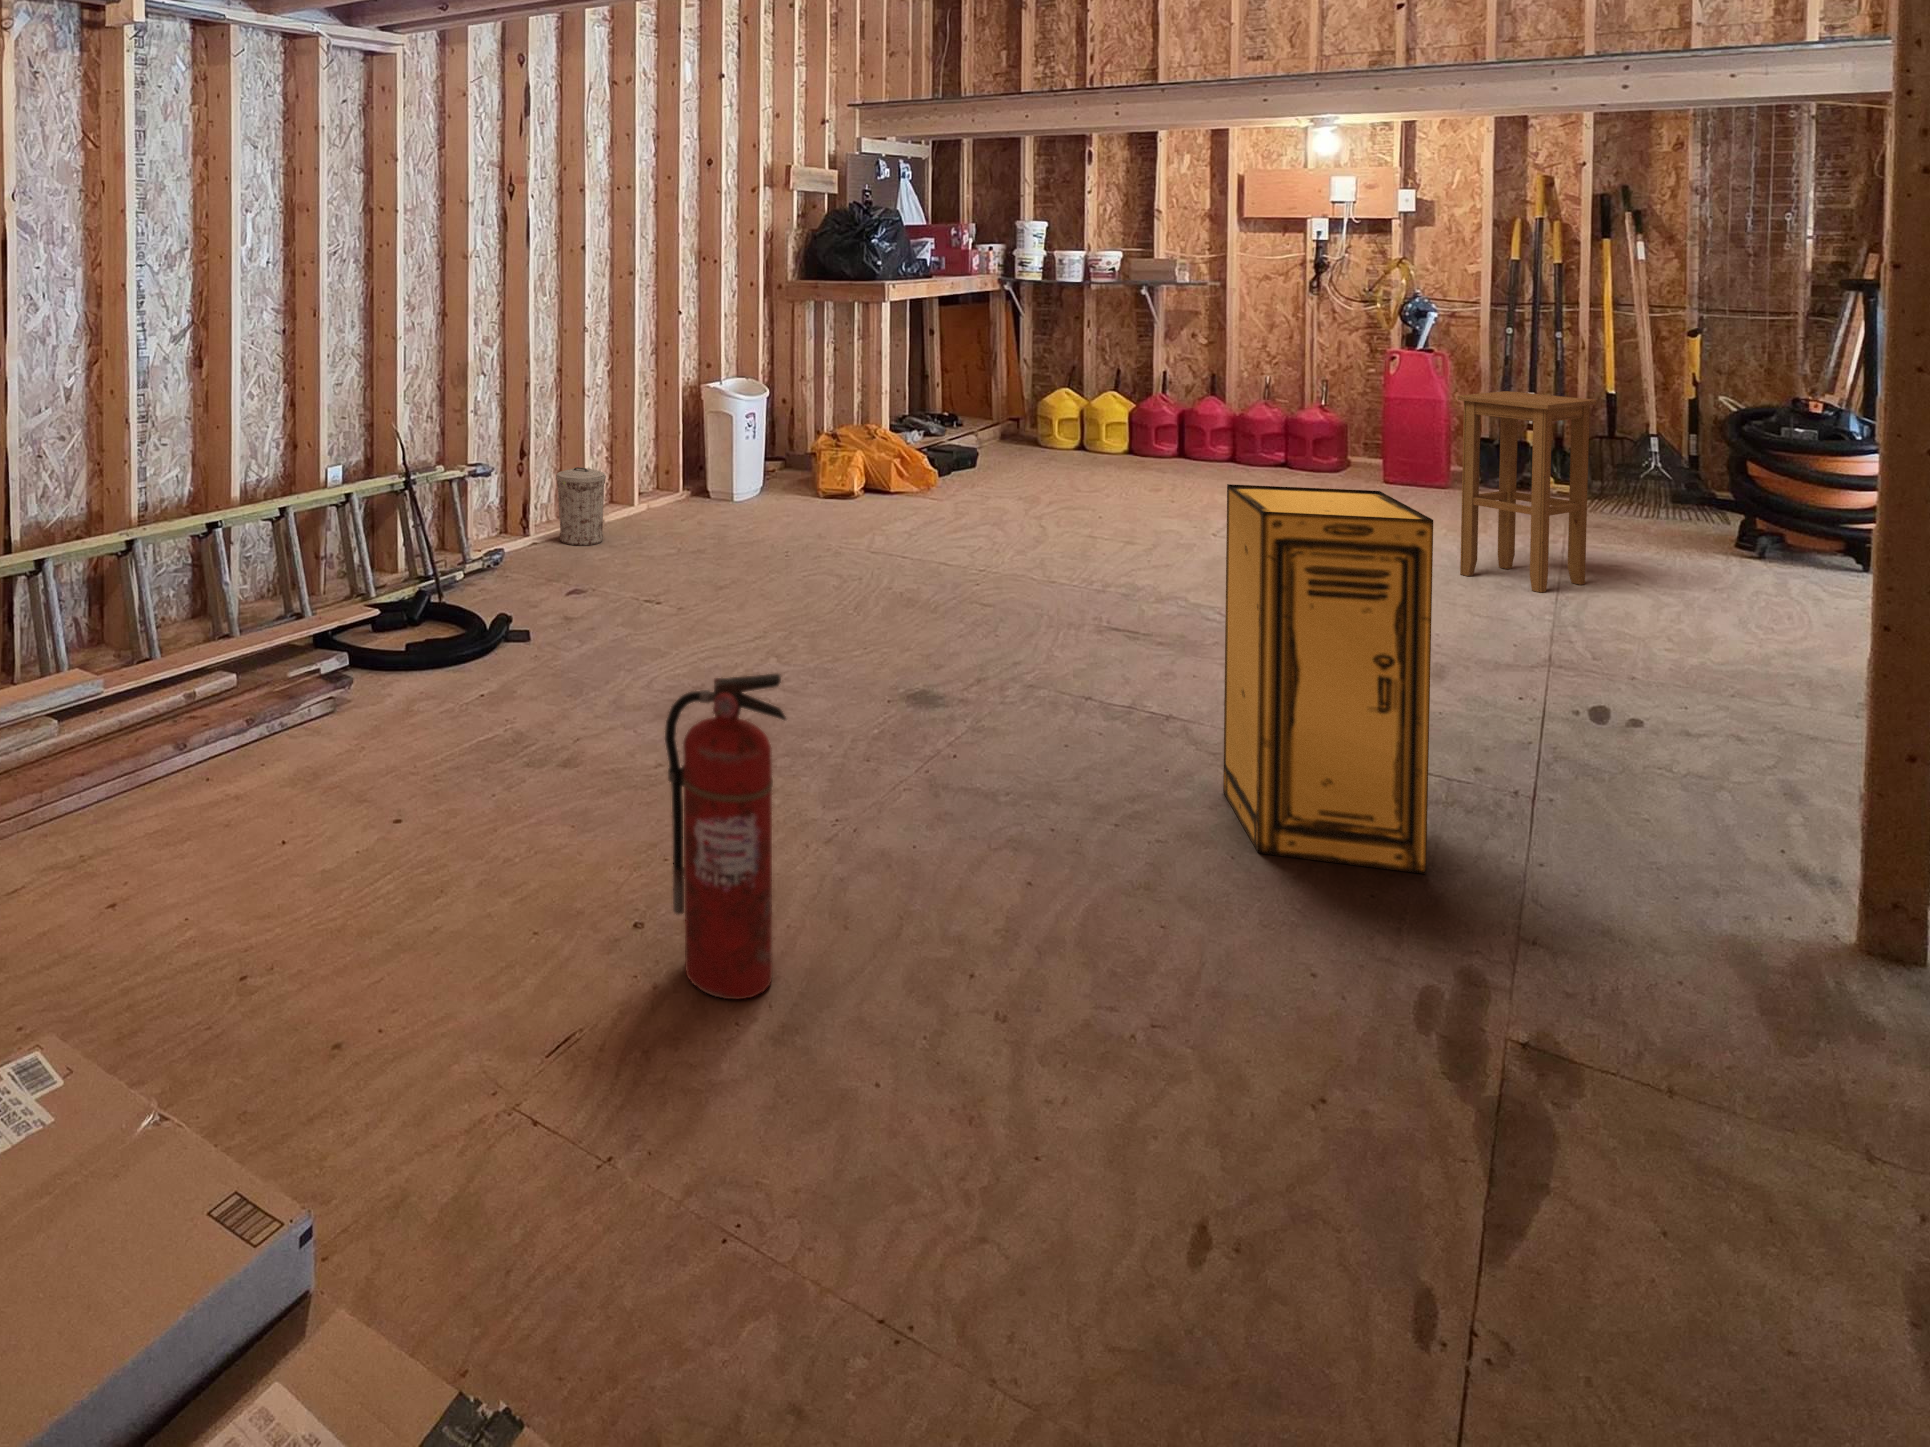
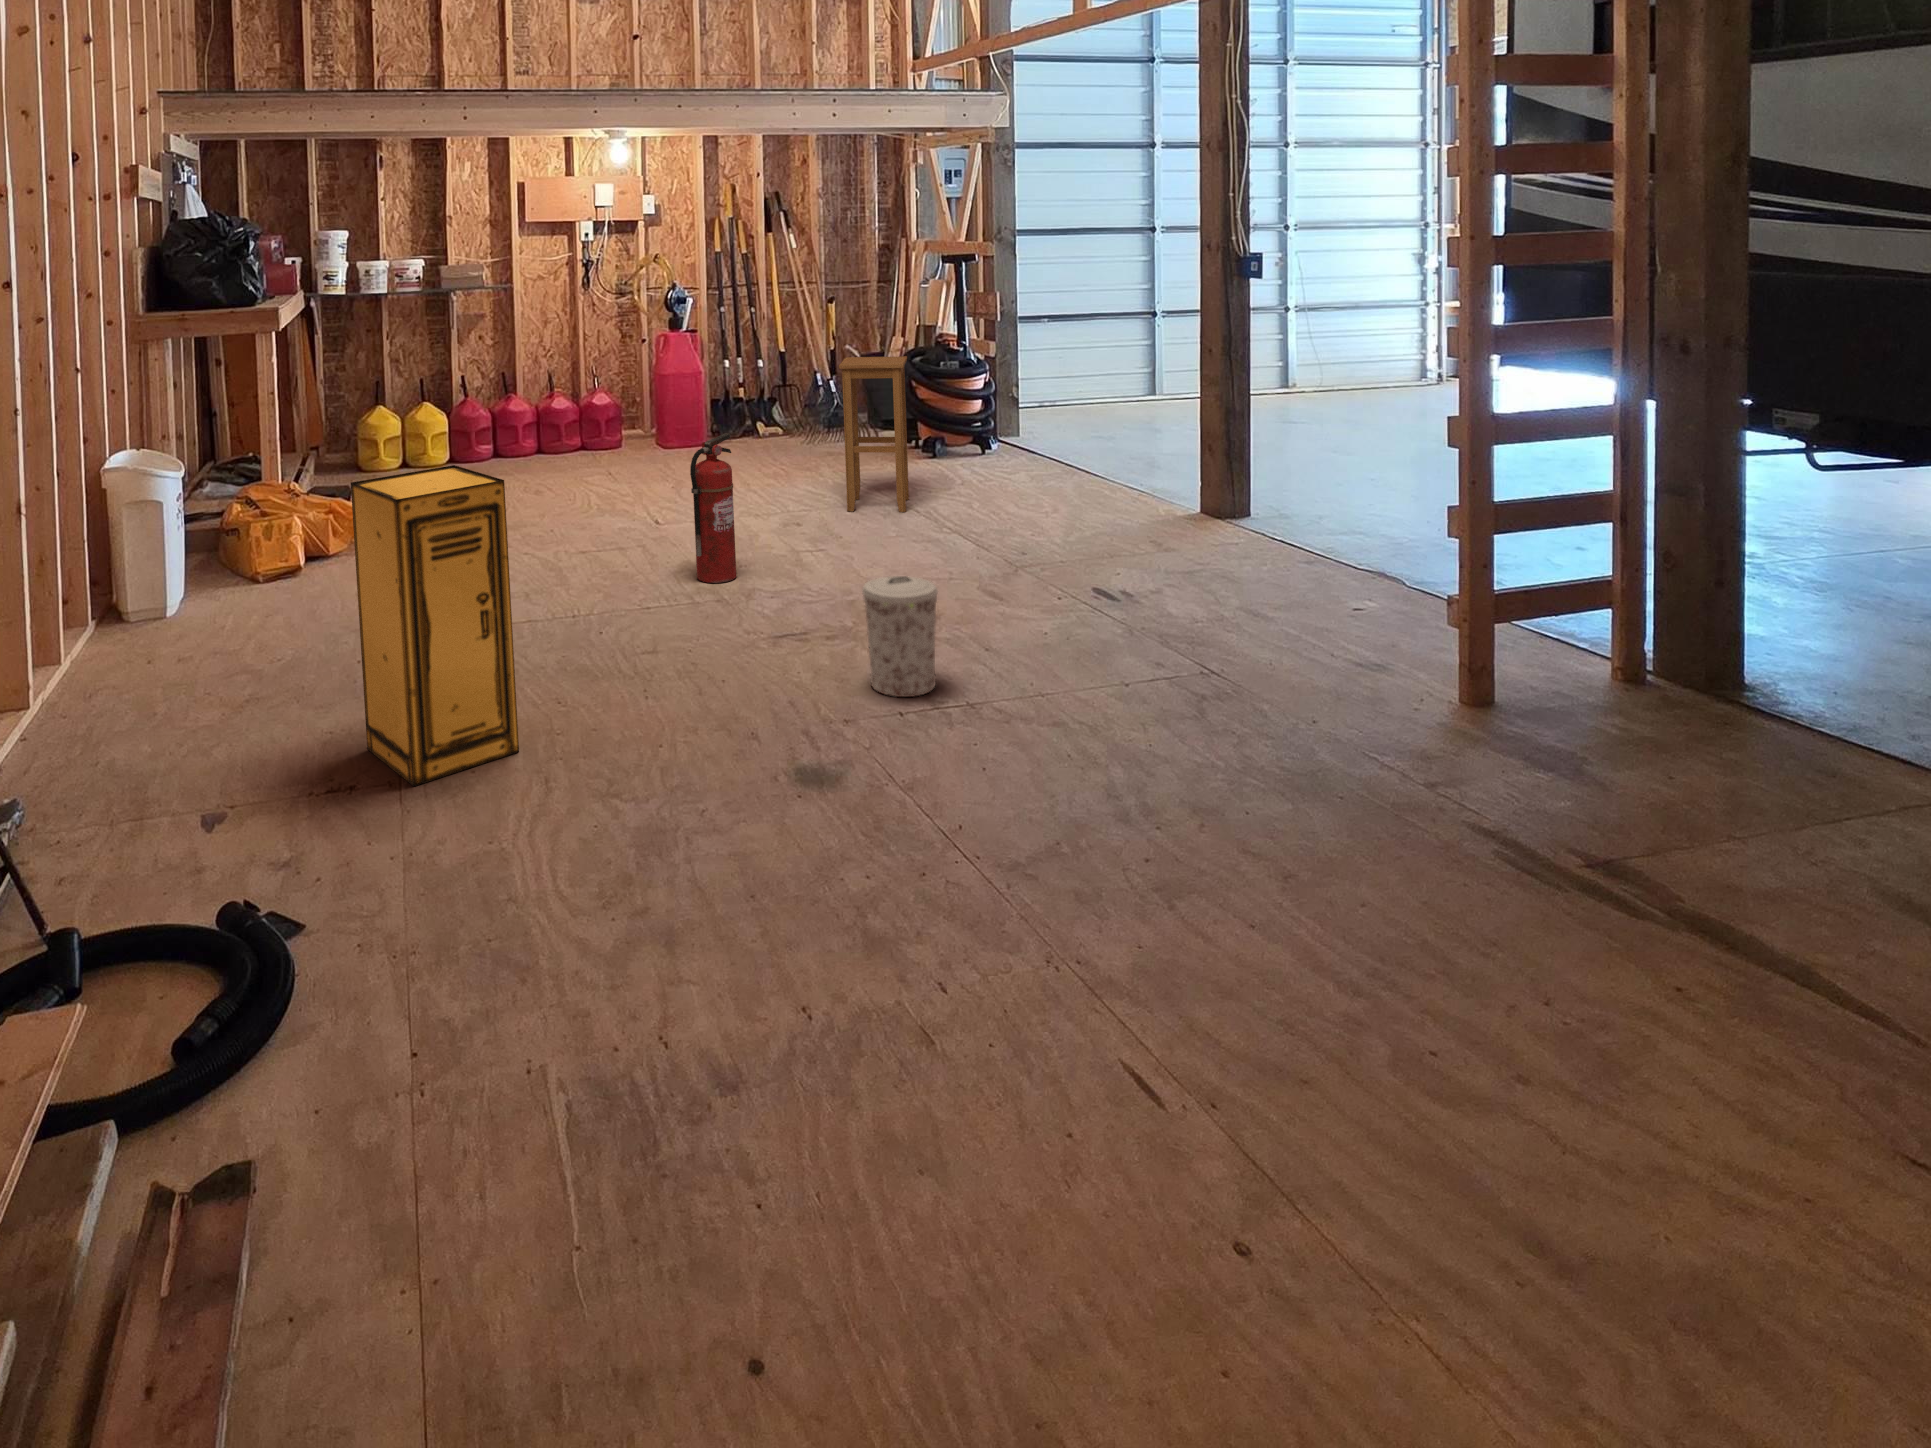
trash can: present [556,467,606,545] -> present [862,576,938,697]
storage cabinet: present [1223,484,1433,874] -> present [351,465,519,786]
fire extinguisher: present [665,674,786,999] -> present [690,433,736,583]

